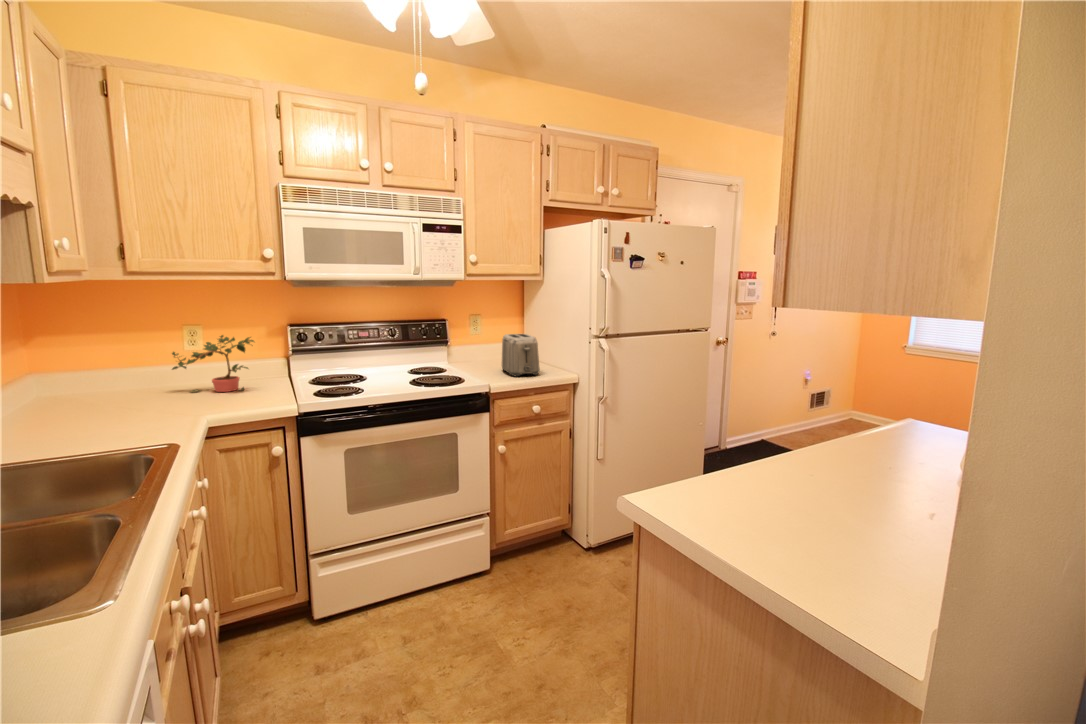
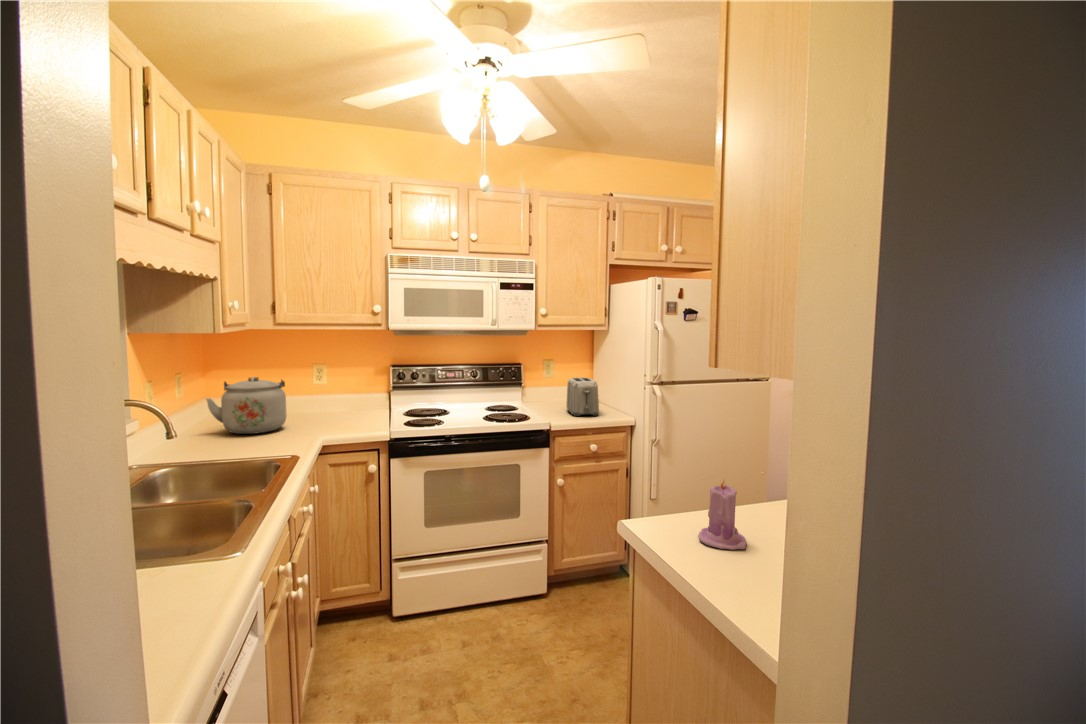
potted plant: present [172,335,254,392] -> none [303,372,364,418]
kettle: none [28,342,153,418] -> present [206,377,286,434]
candle: none [704,433,757,508] -> present [698,481,747,550]

